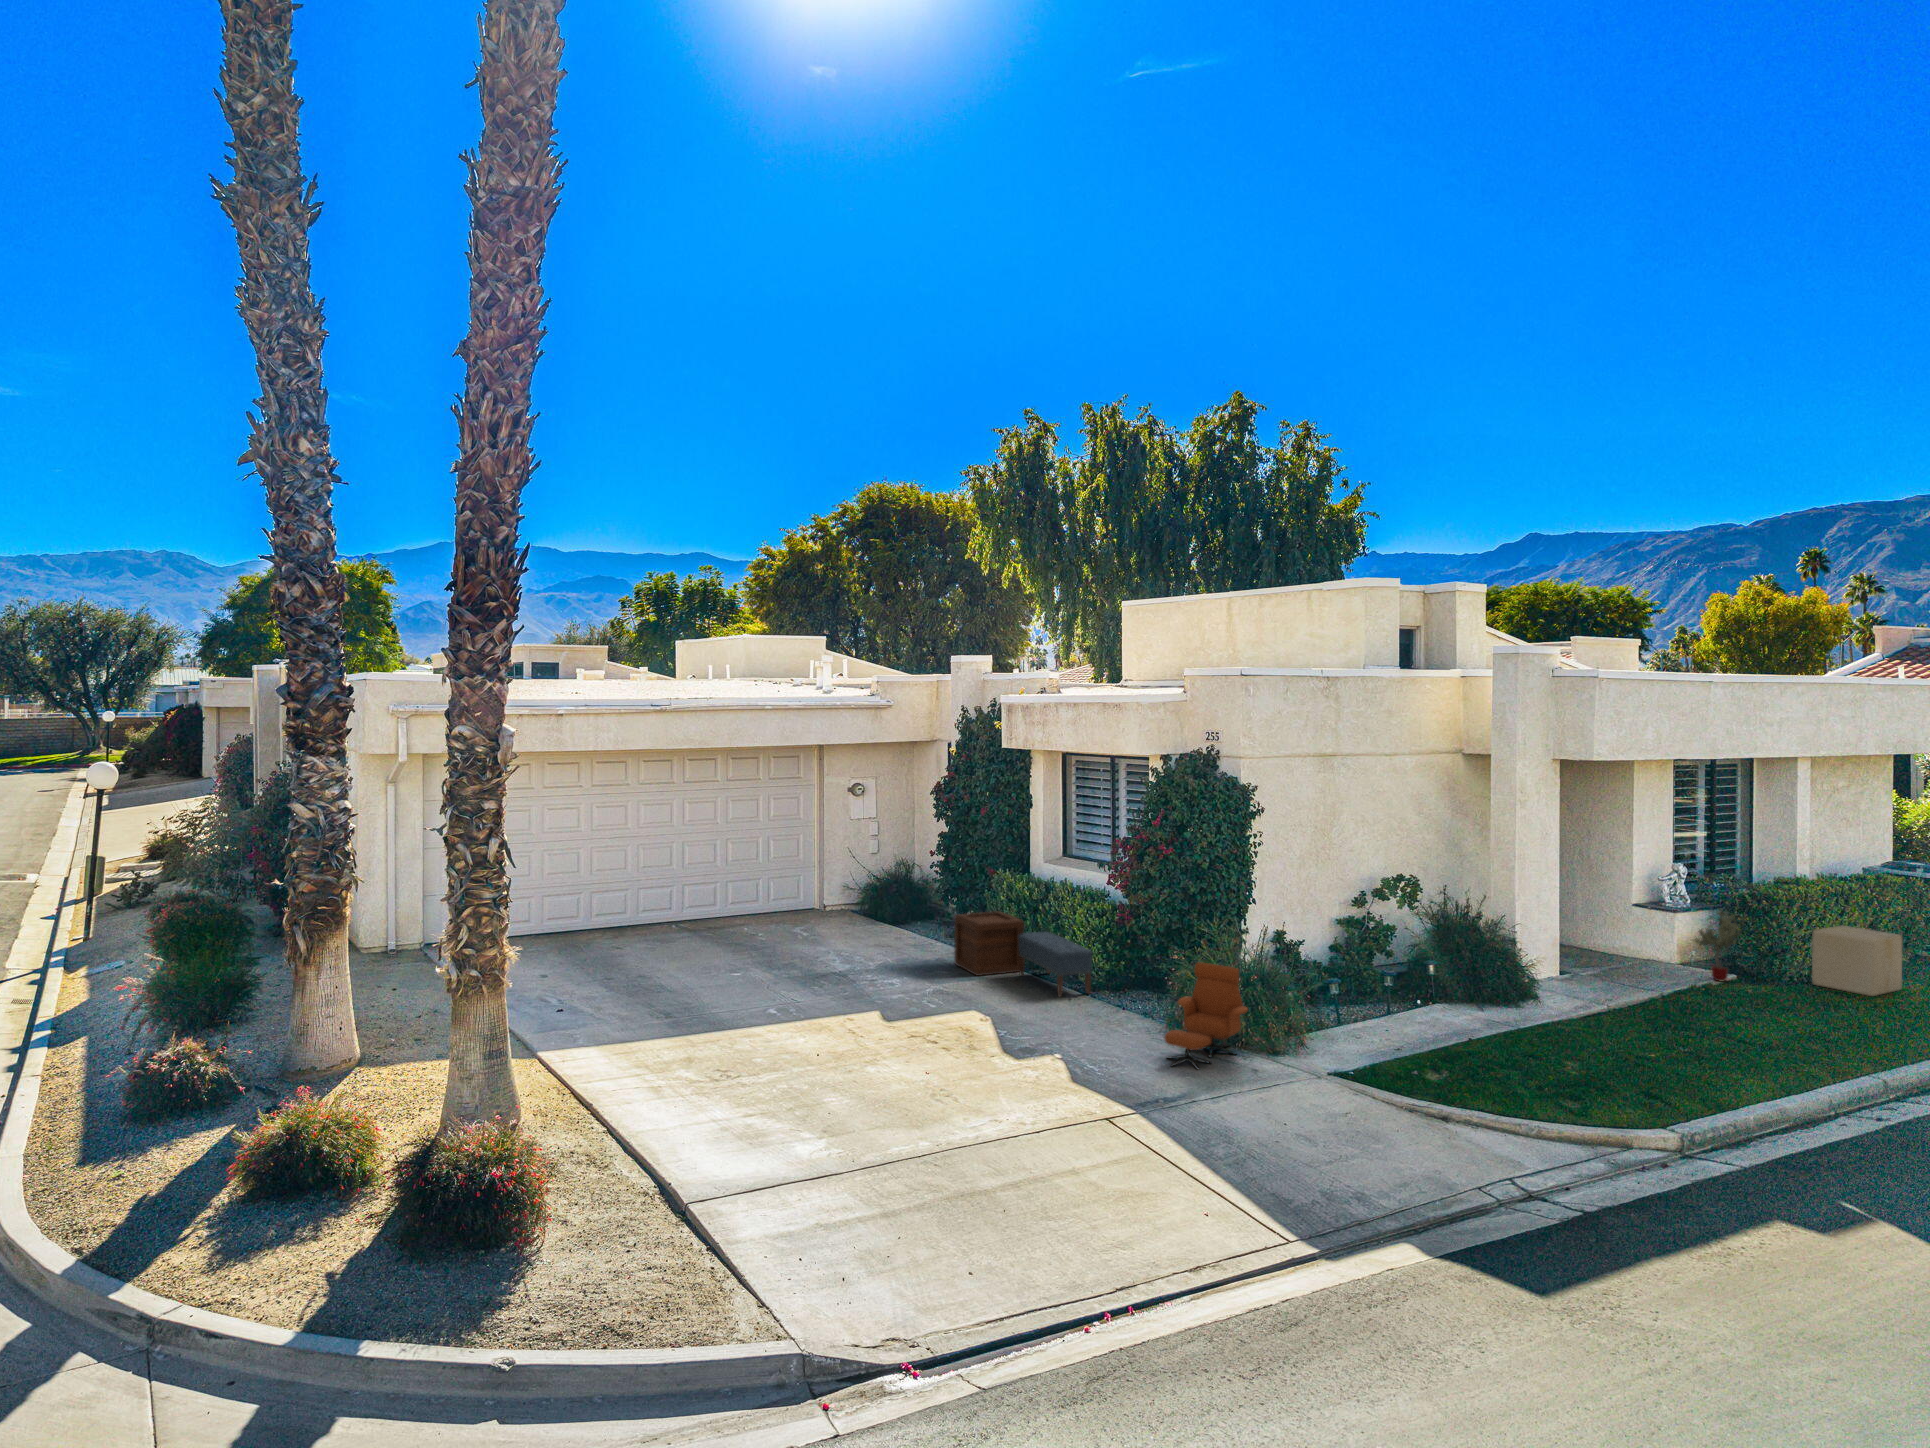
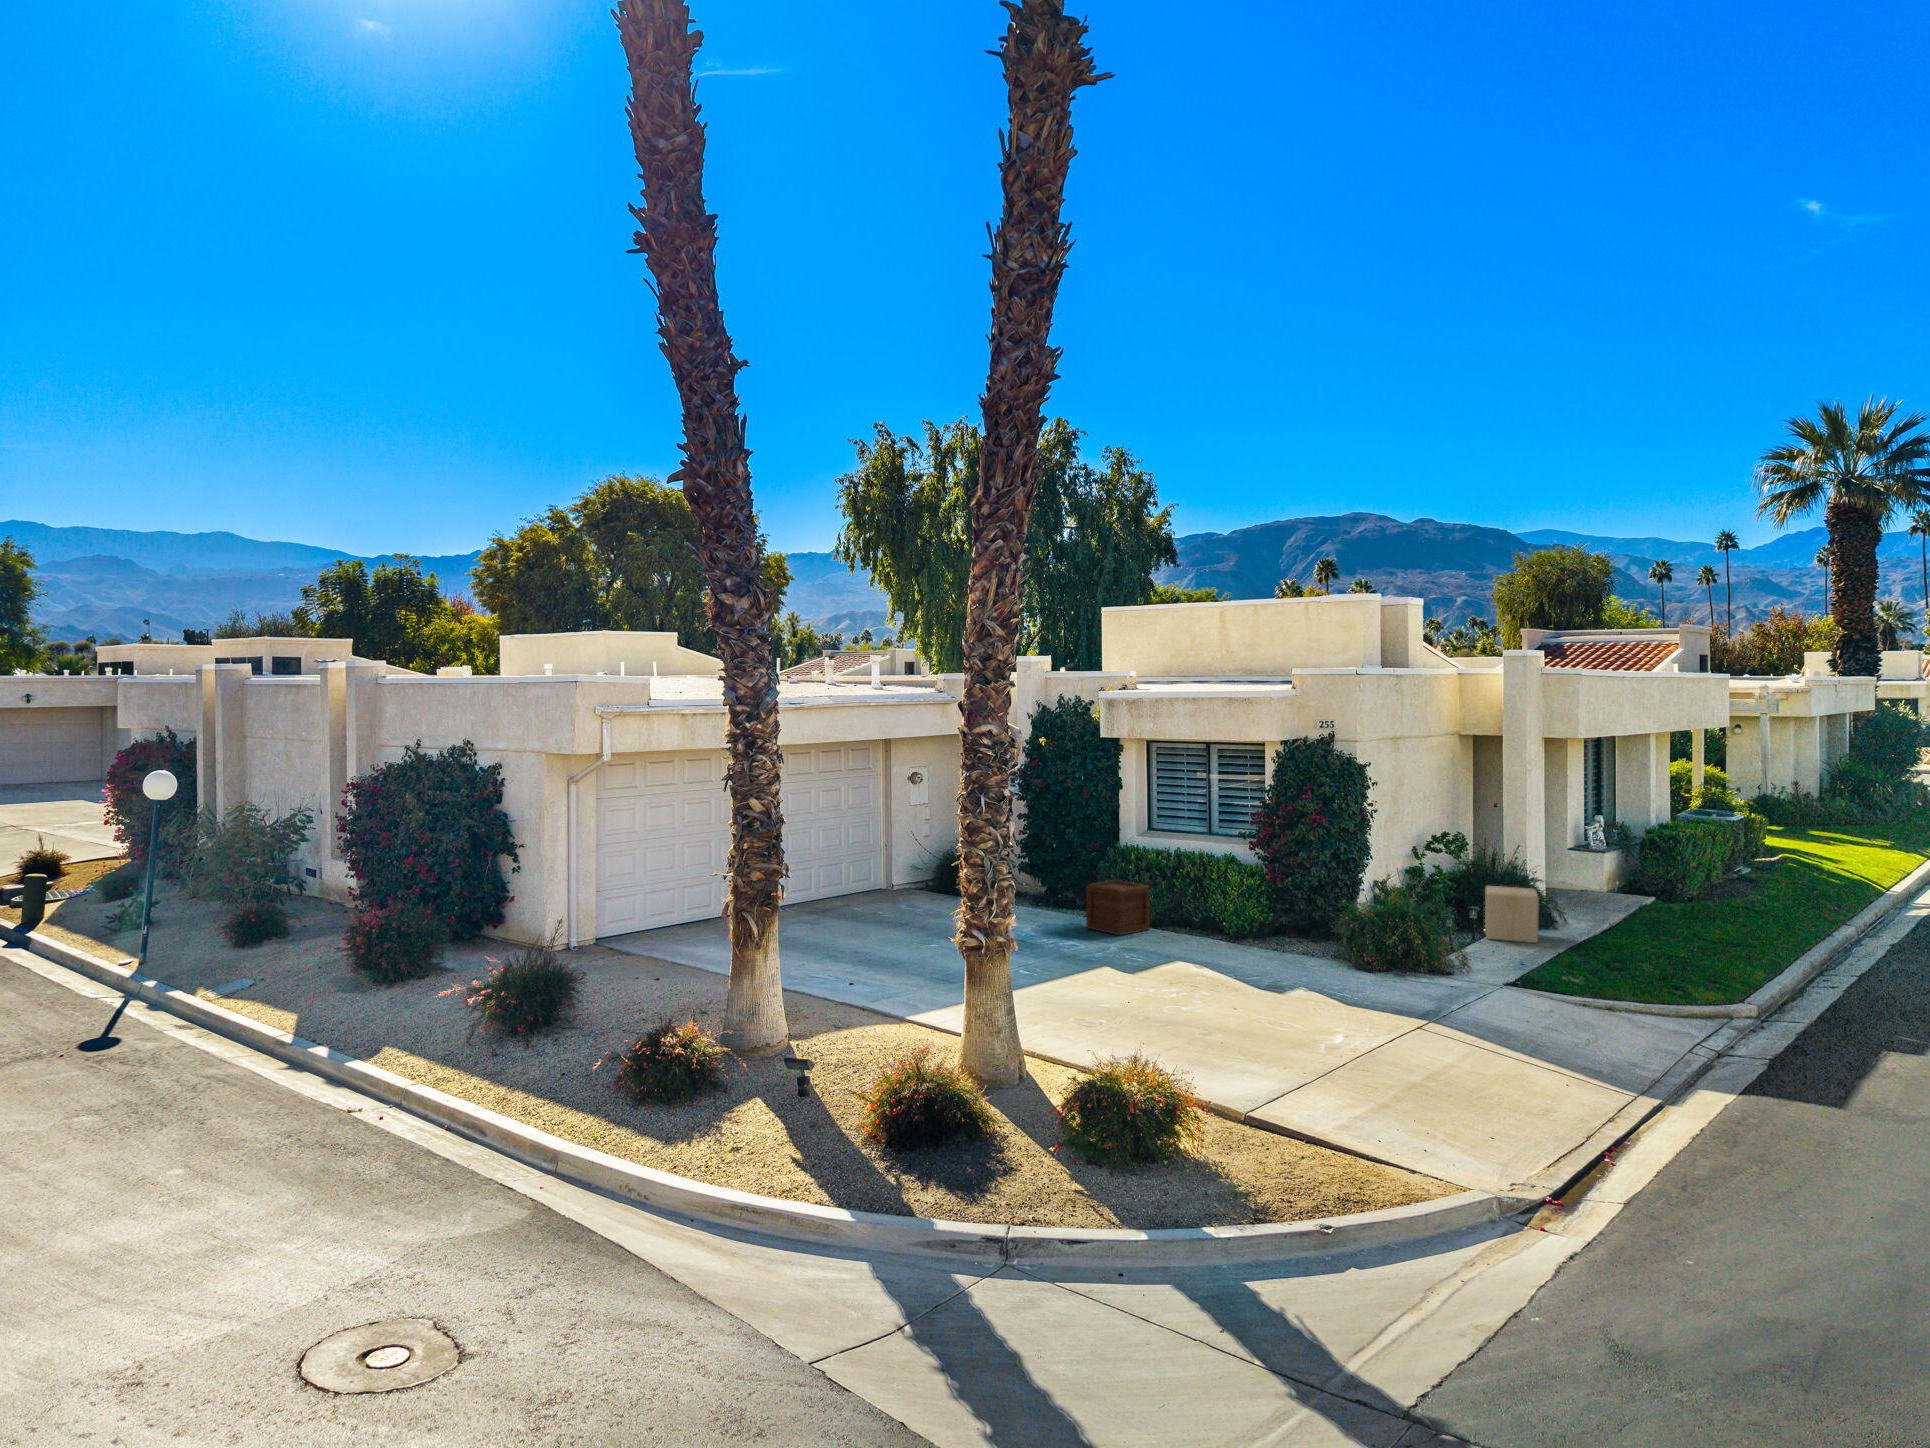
potted tree: present [1695,909,1742,981] -> none [1614,846,1650,902]
cardboard box: present [1812,926,1902,996] -> present [1485,886,1539,943]
bench: present [1018,932,1093,997] -> none [1152,894,1235,947]
lounge chair: present [1165,962,1248,1069] -> none [1364,906,1425,989]

